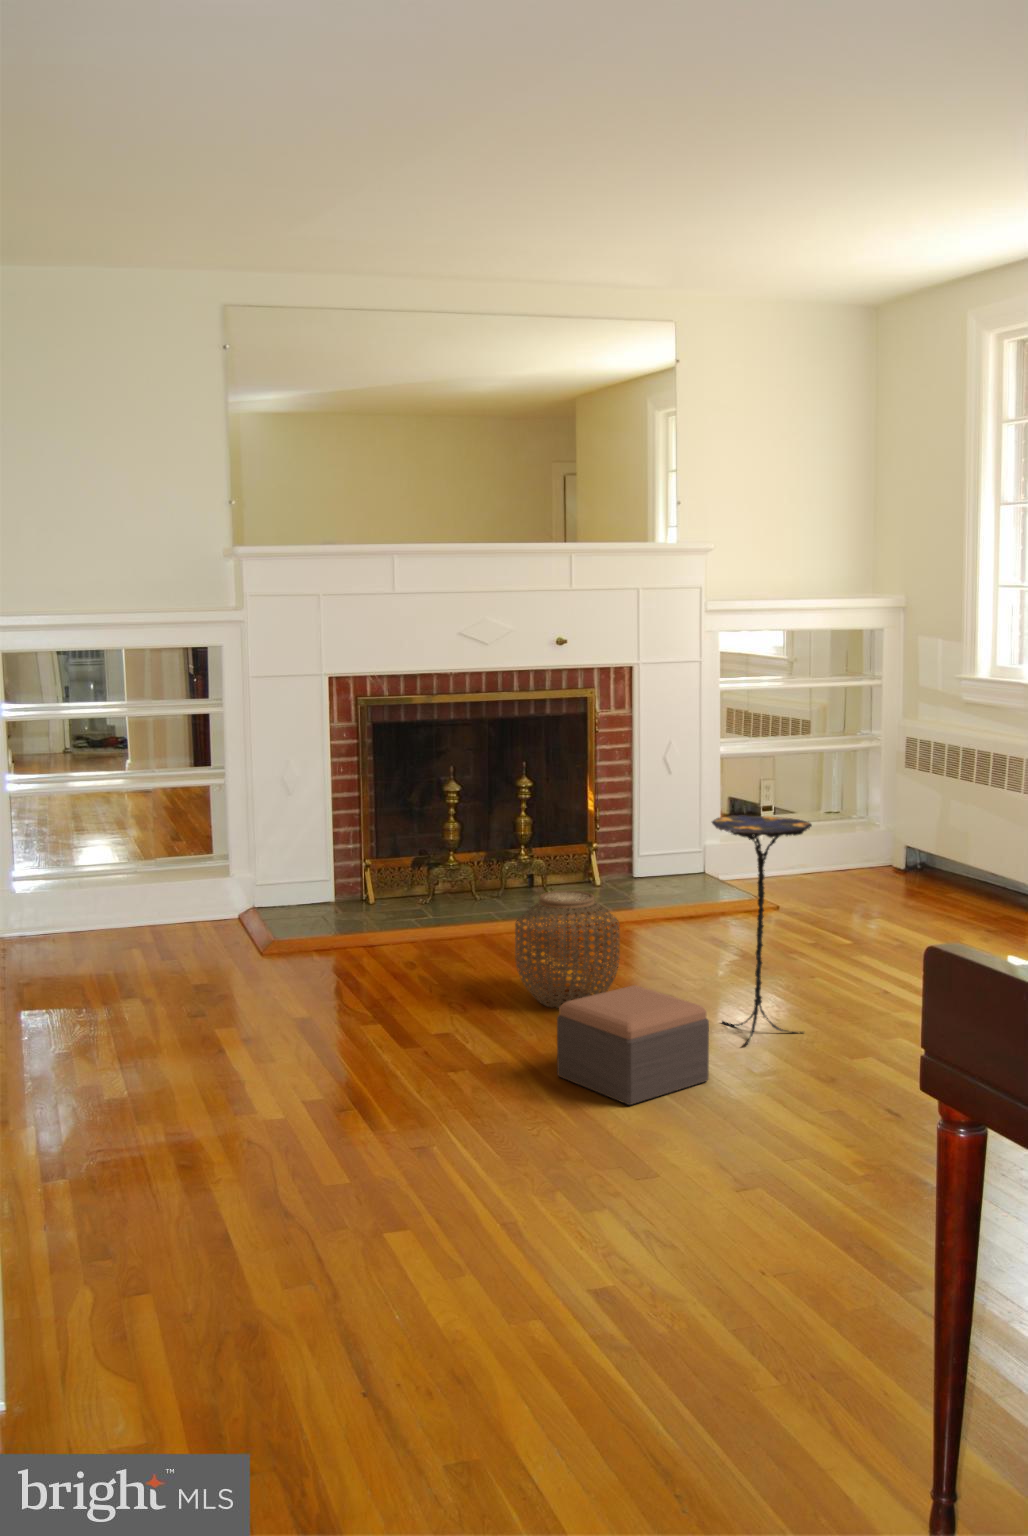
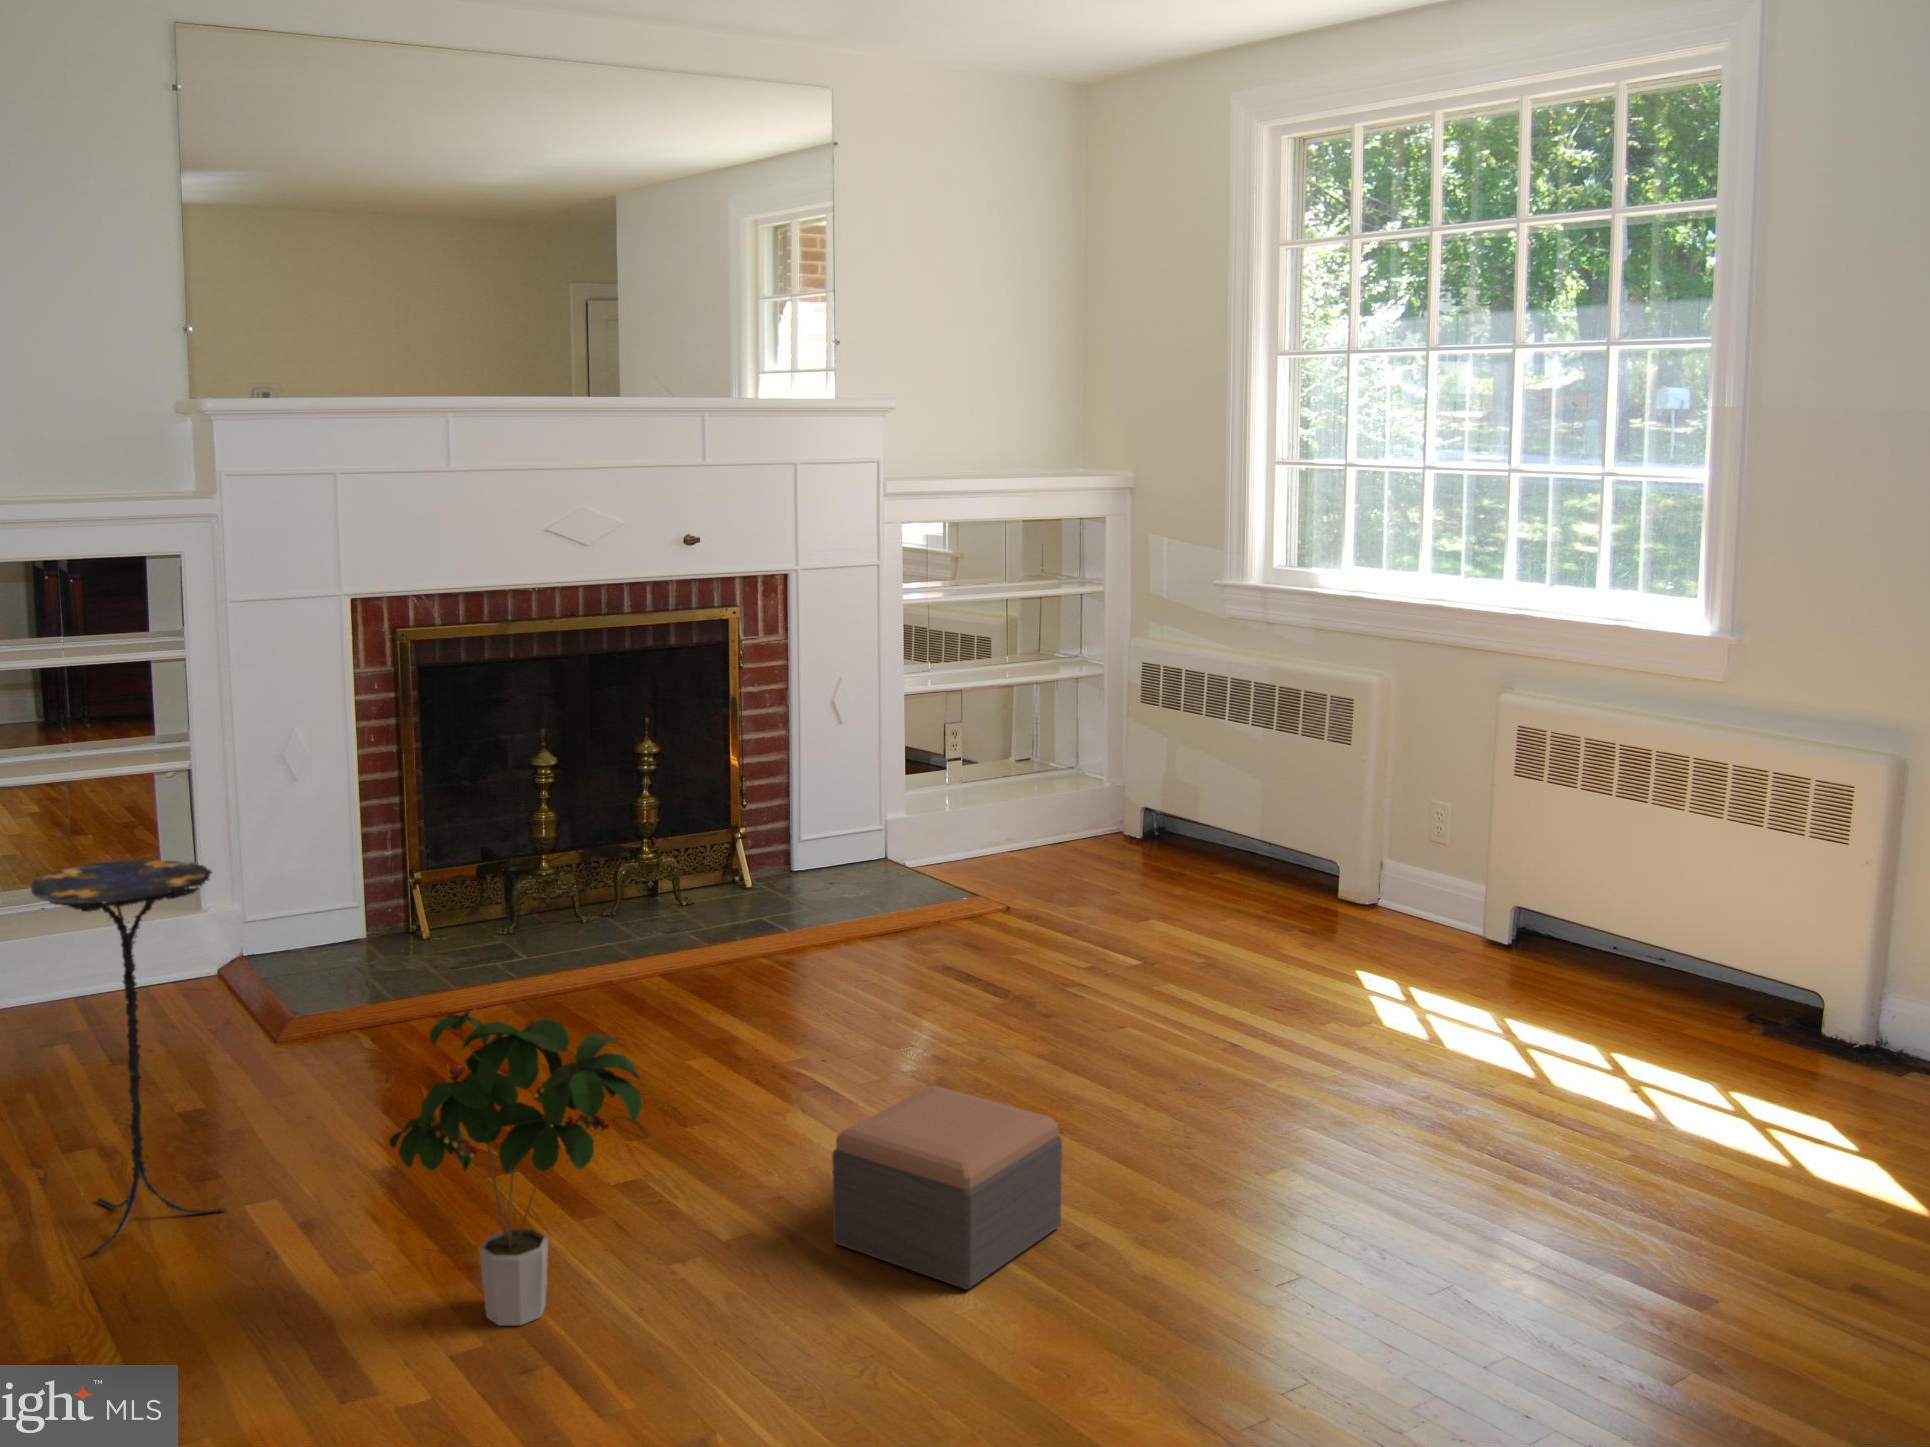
side table: present [712,815,812,1045] -> present [31,860,226,1253]
woven basket: present [515,890,620,1008] -> none [708,928,865,1109]
potted plant: none [288,905,426,1096] -> present [389,1010,642,1326]

